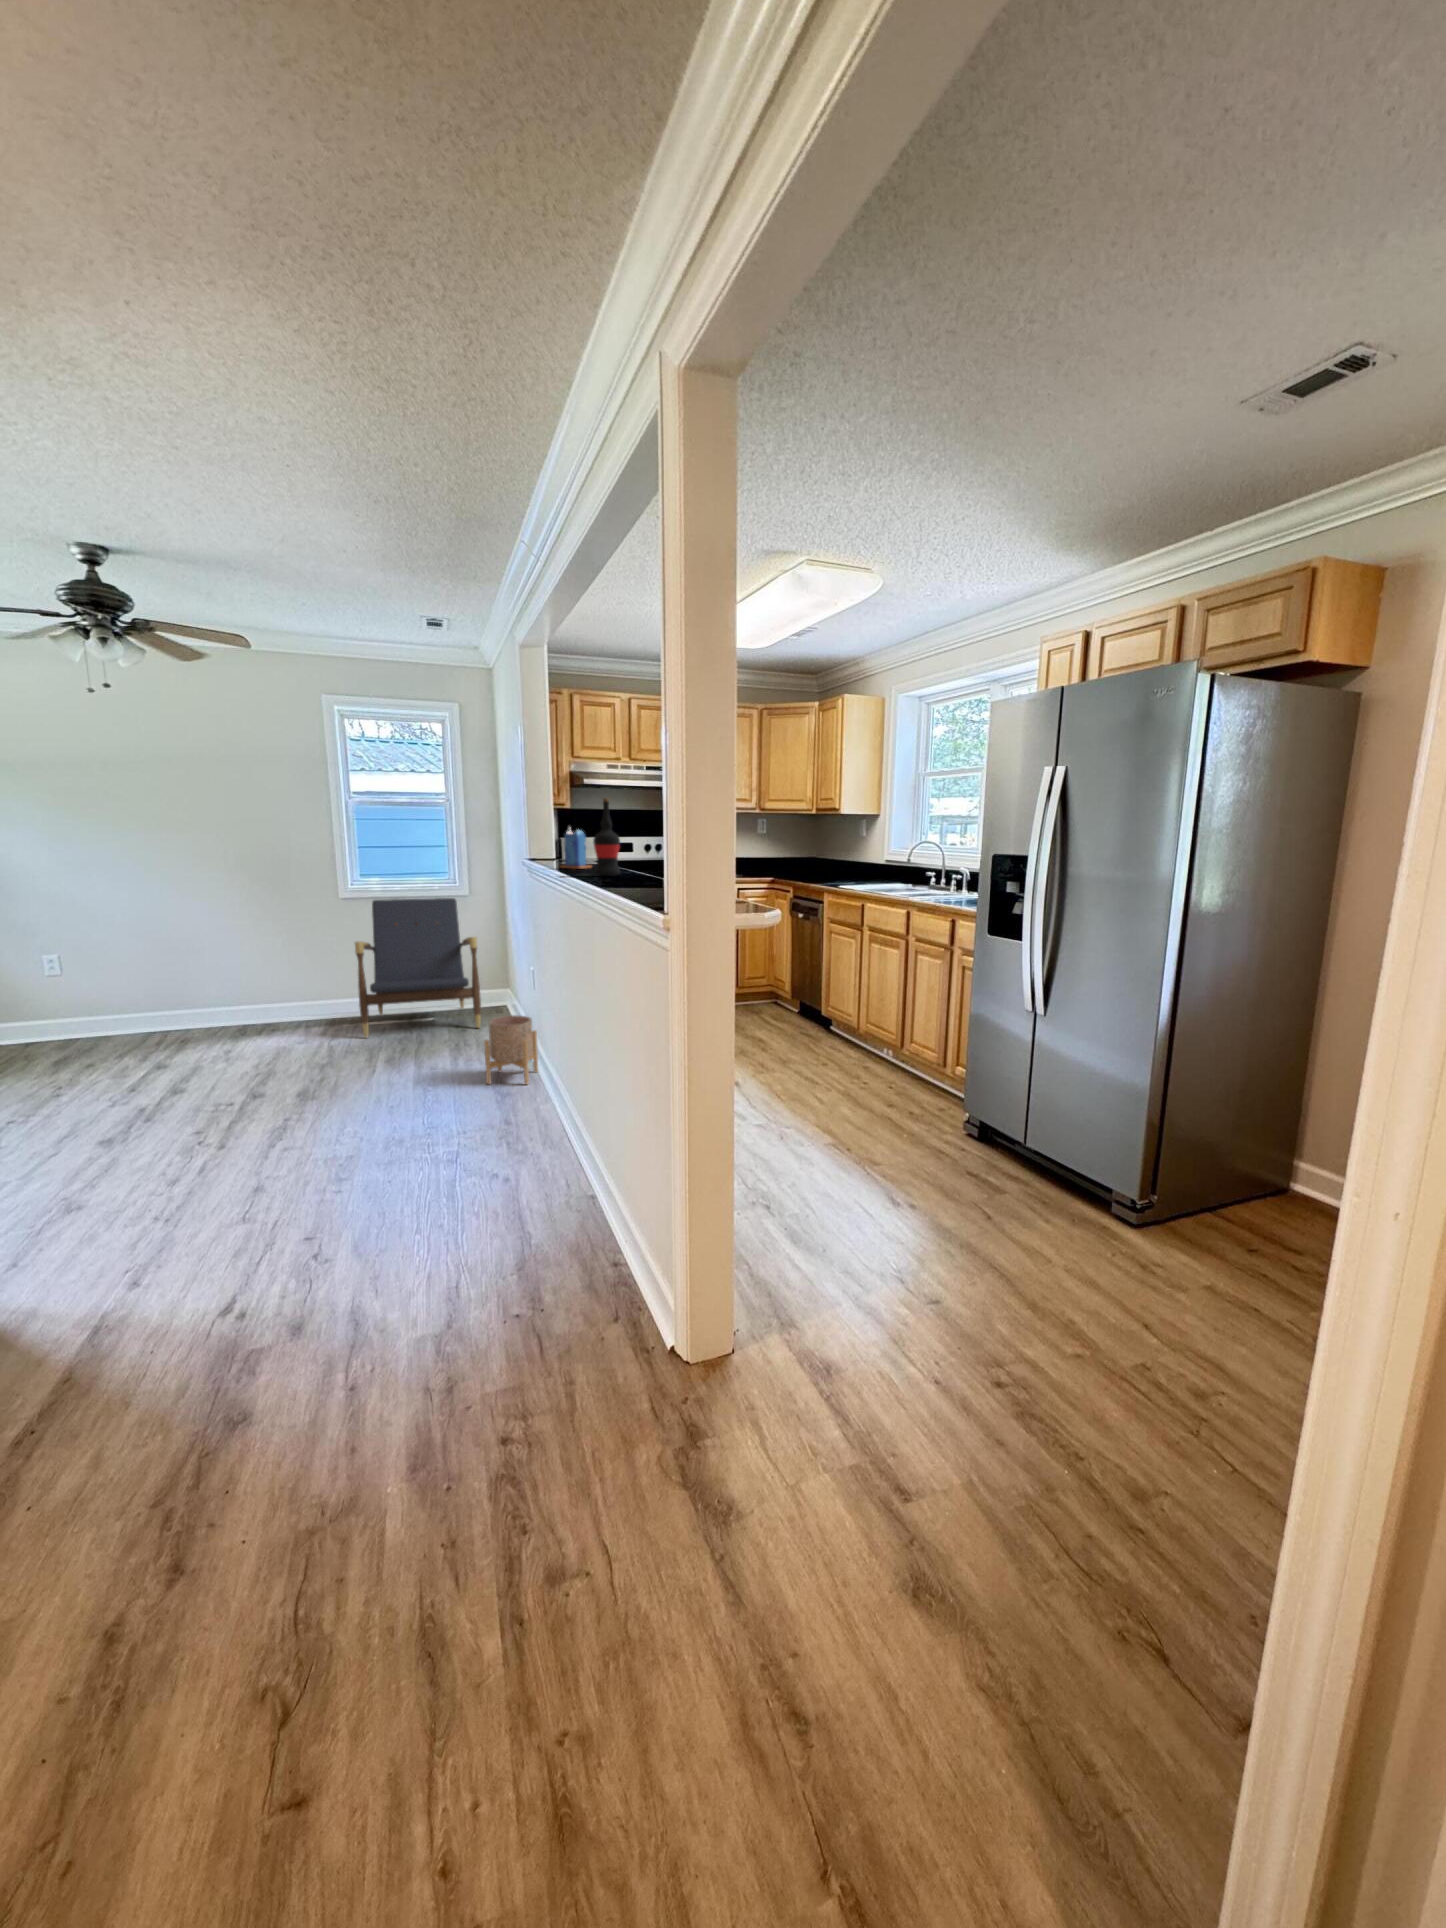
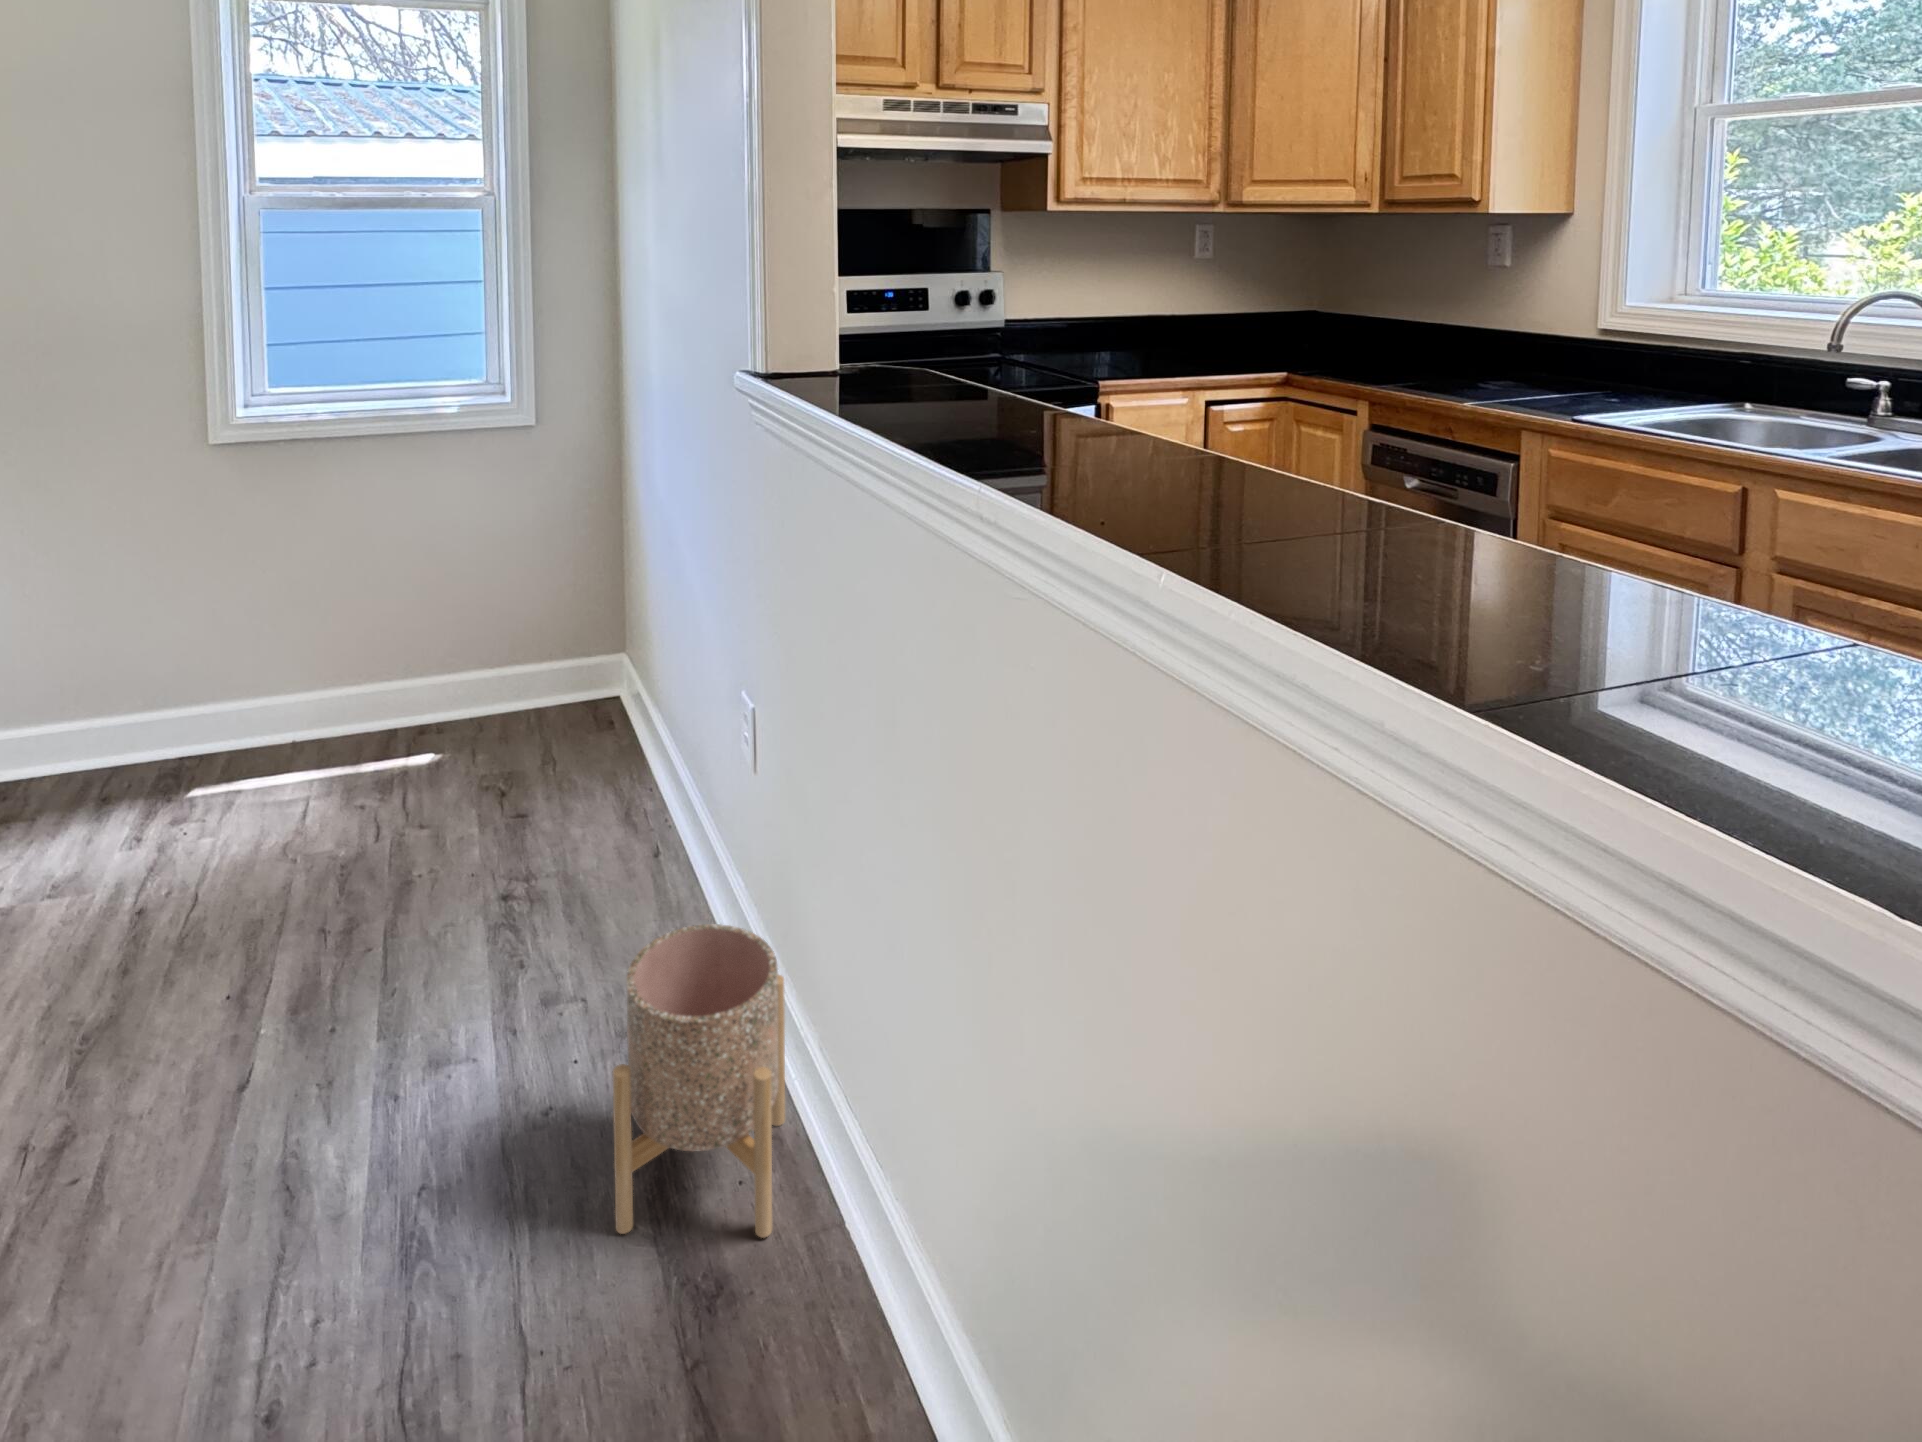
wine bottle: present [593,798,620,876] -> none [1517,153,1767,721]
candle: present [560,830,592,869] -> none [950,290,1070,469]
lounge chair: present [355,898,481,1037] -> none [222,440,571,881]

